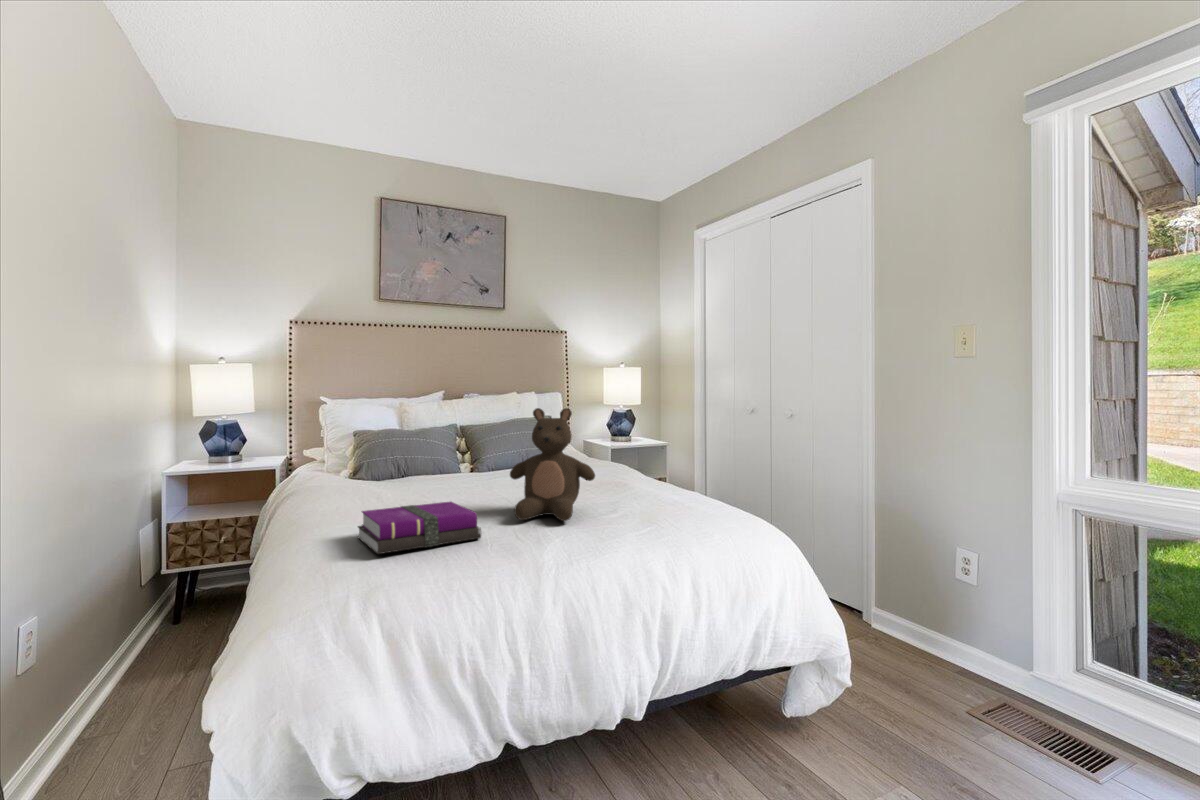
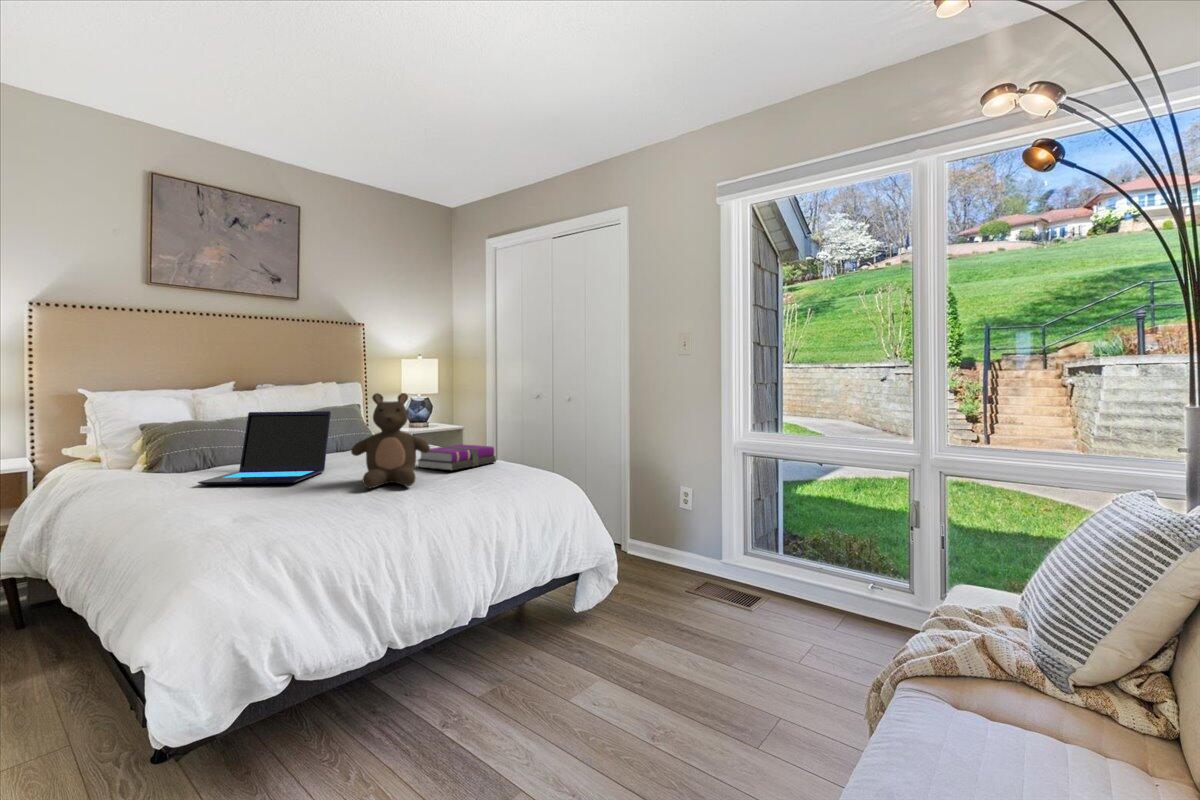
laptop: none [372,425,503,505] -> present [198,411,331,485]
notebook: present [358,502,481,554] -> present [418,445,497,470]

